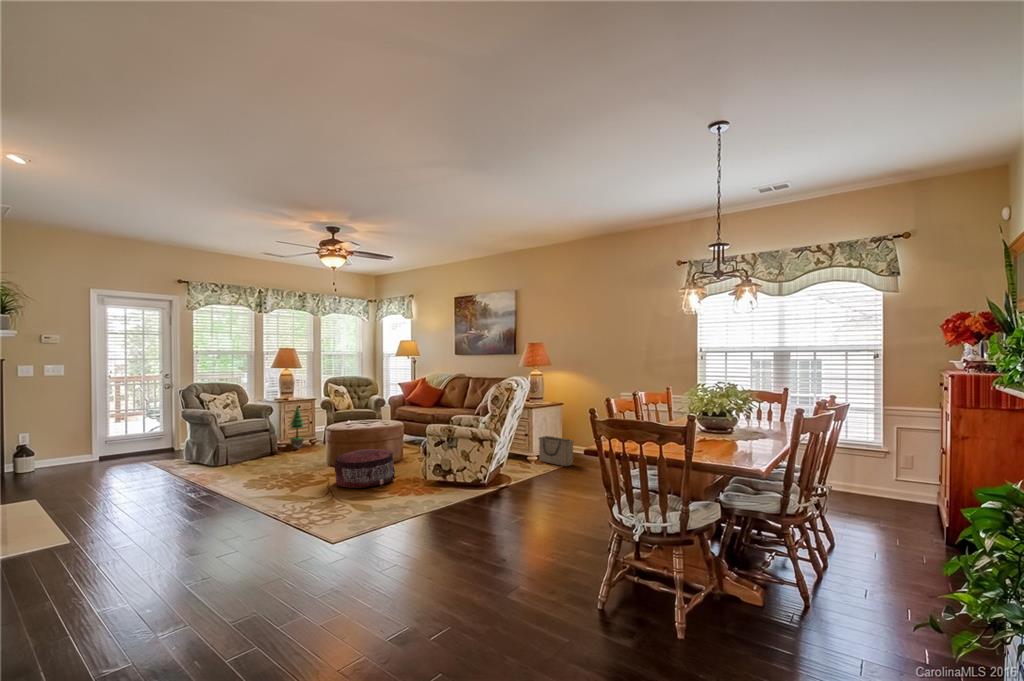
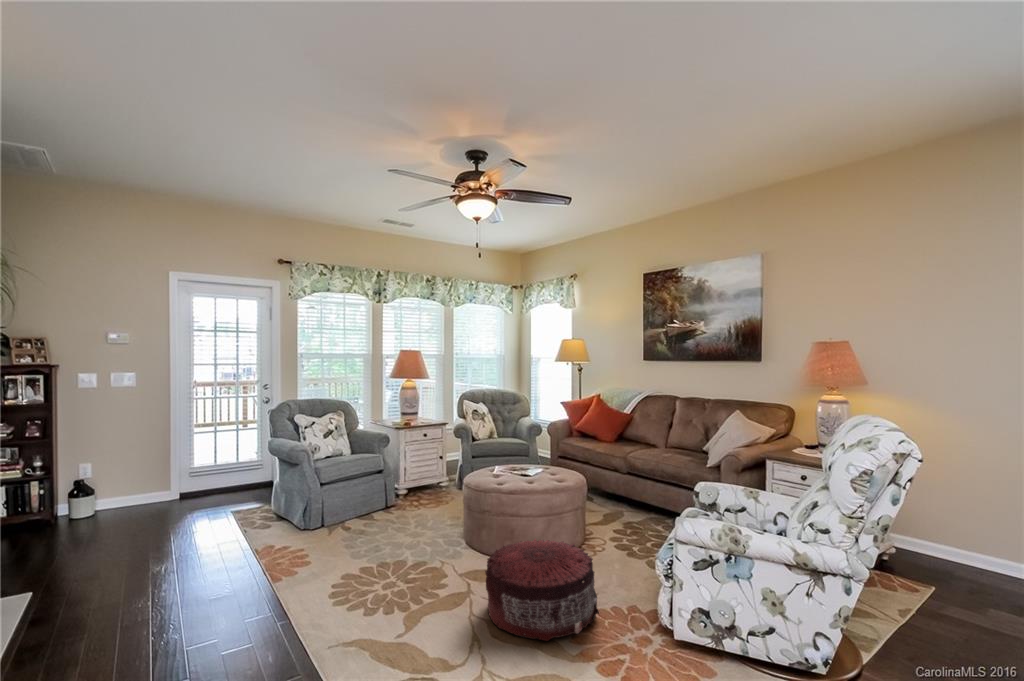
potted tree: present [290,406,304,449] -> none [412,433,435,498]
basket: present [538,436,574,466] -> none [857,526,957,606]

